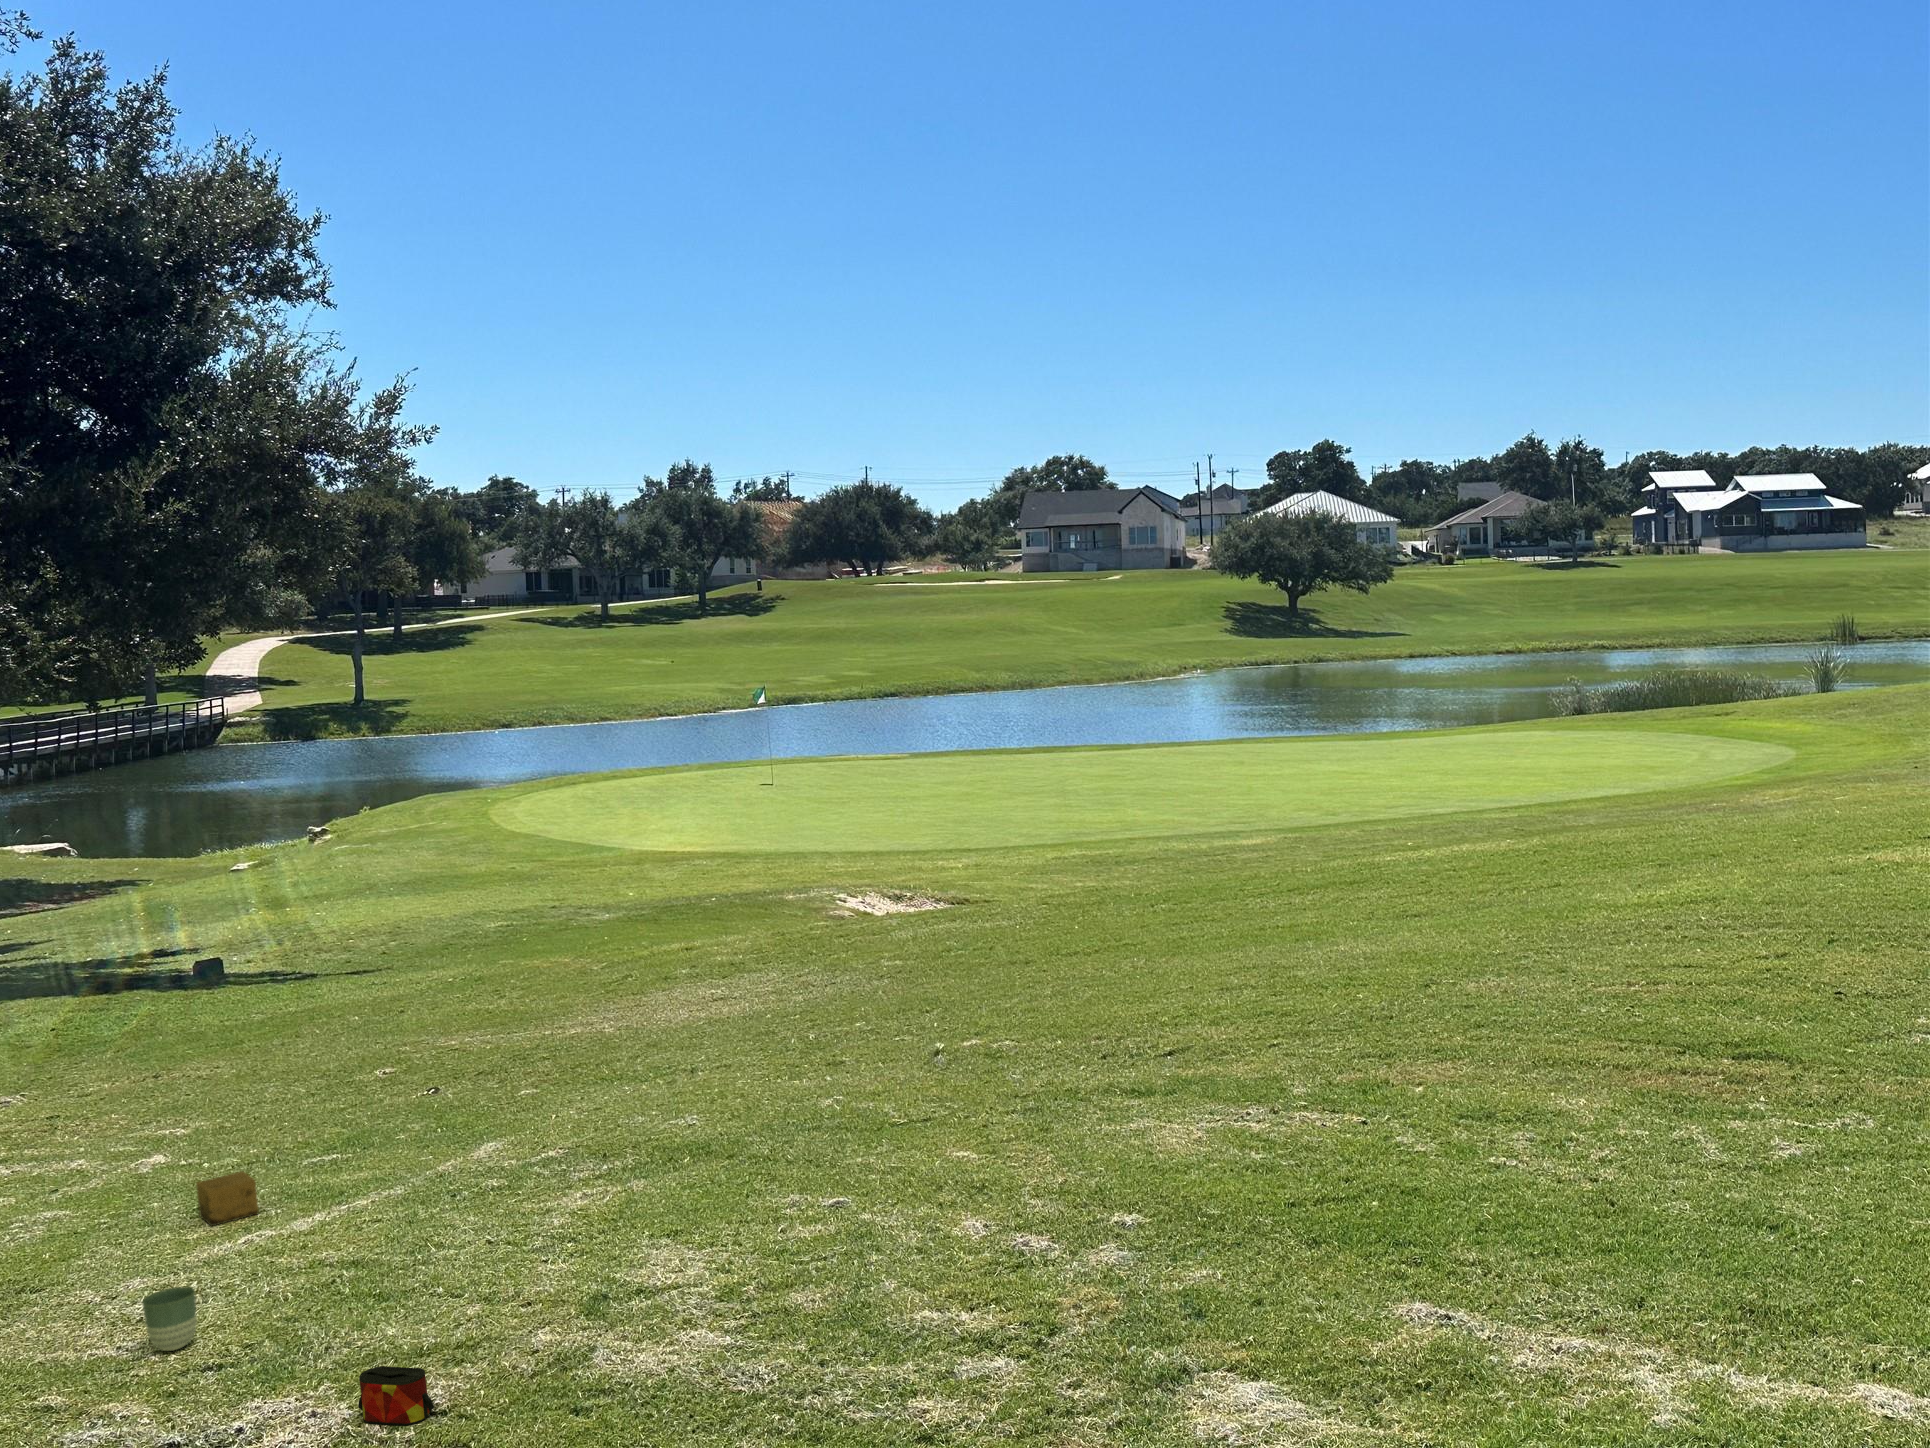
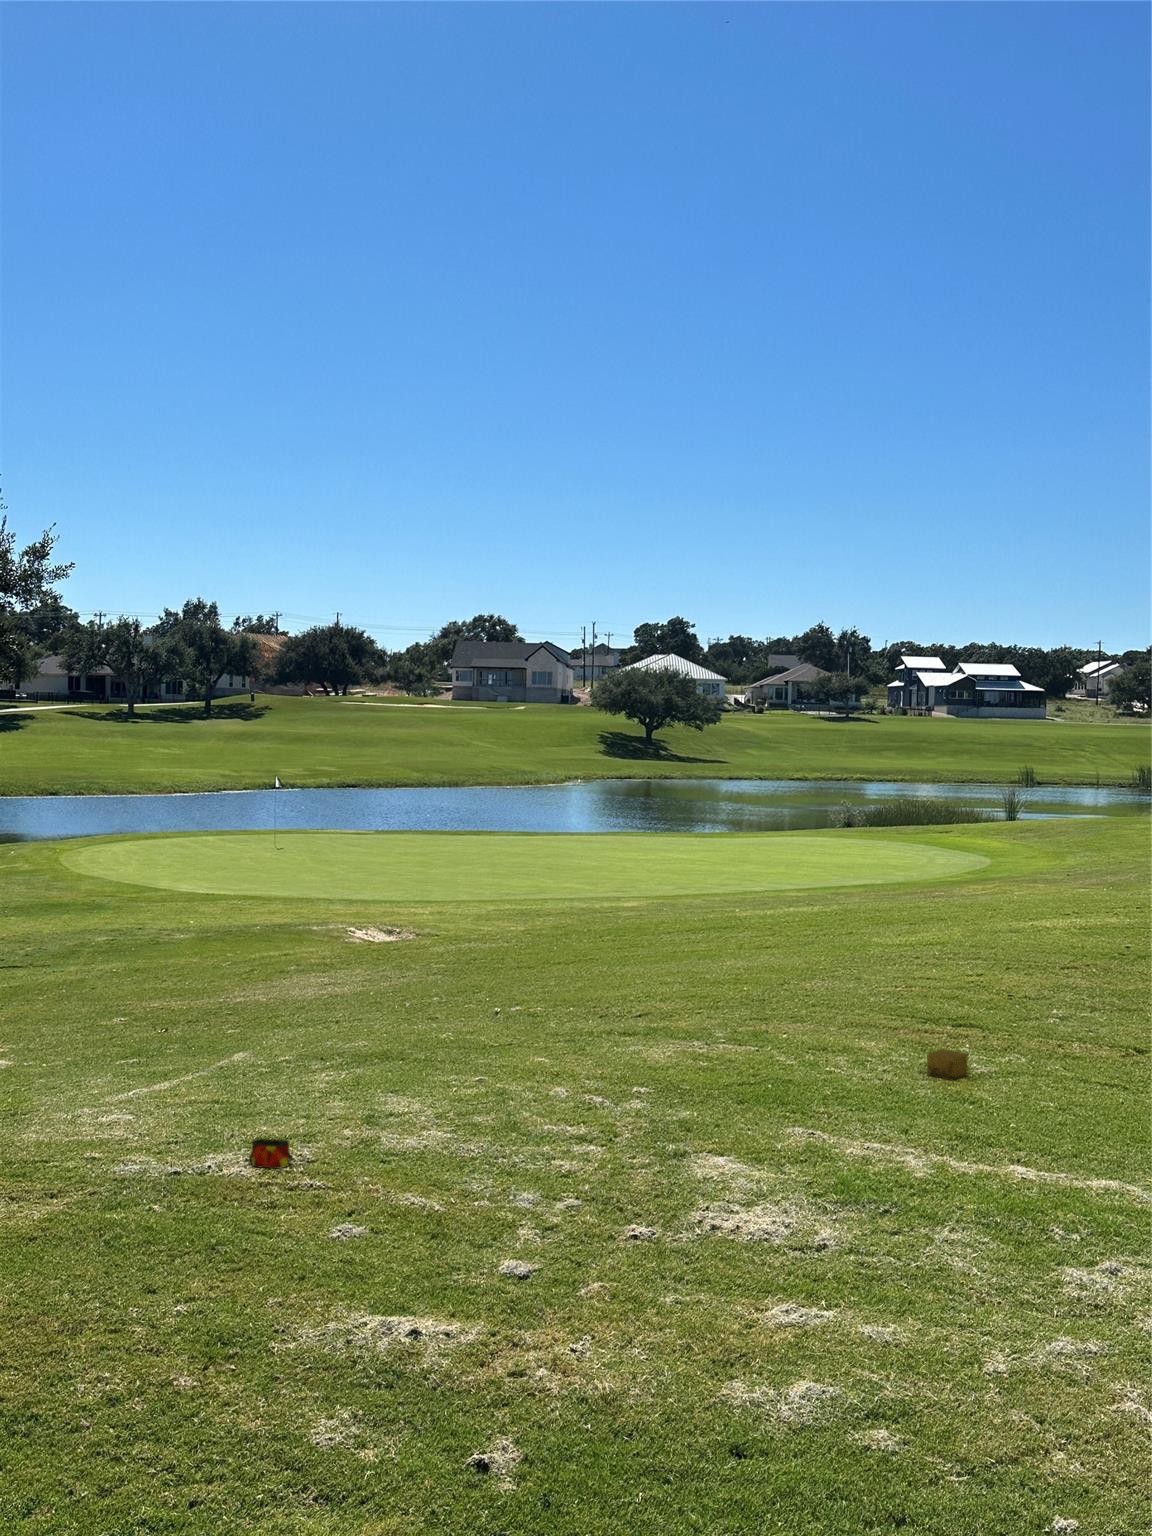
cardboard box: present [196,1171,259,1226] -> present [927,1049,968,1080]
planter: present [142,1286,197,1351] -> none [94,1102,124,1137]

